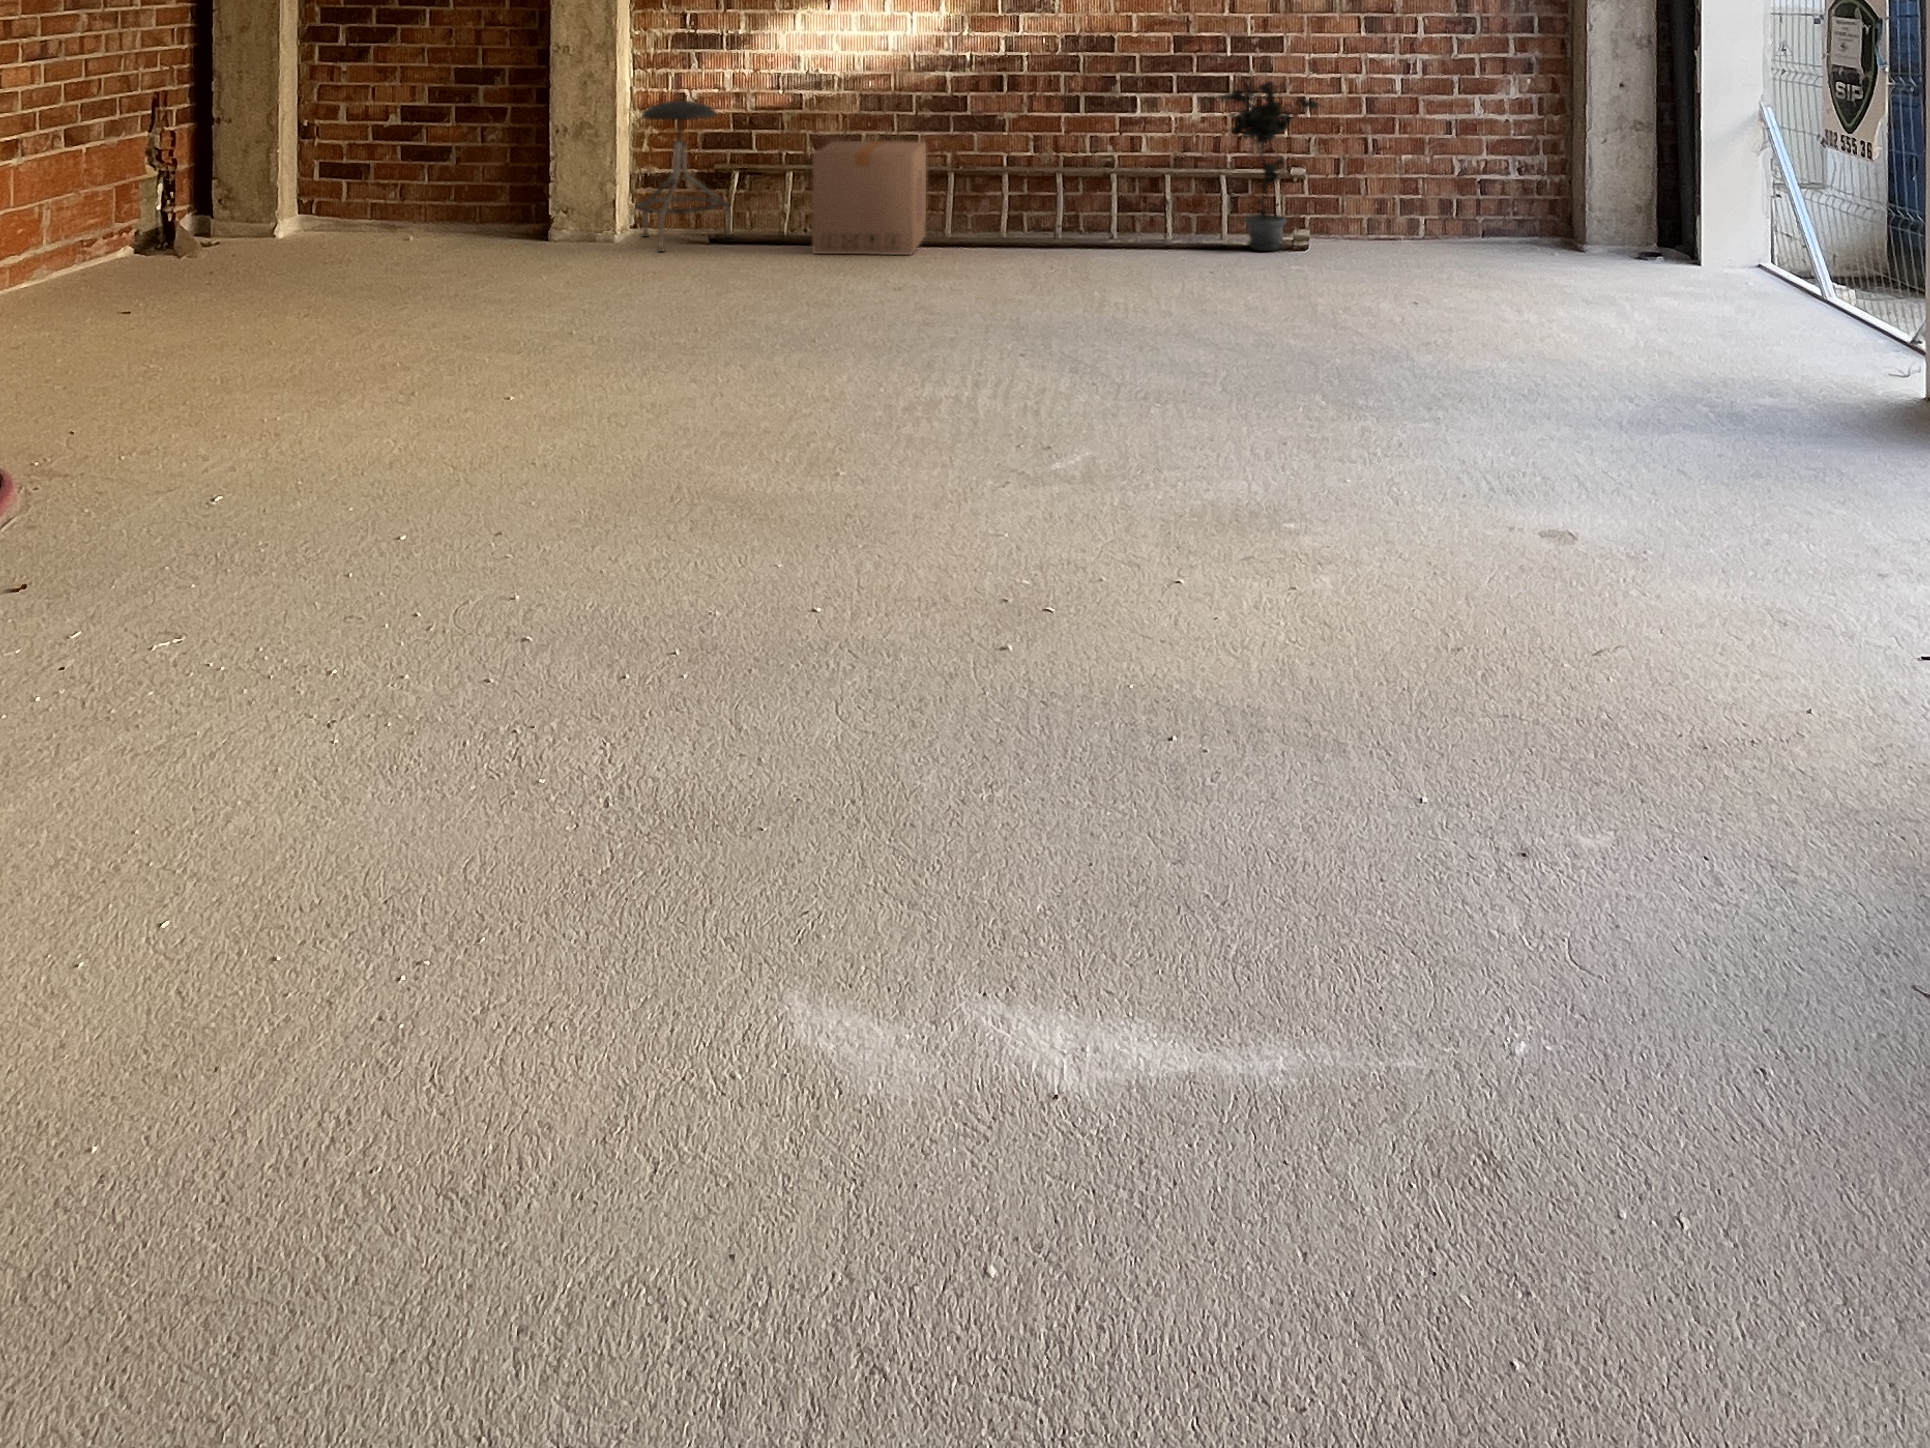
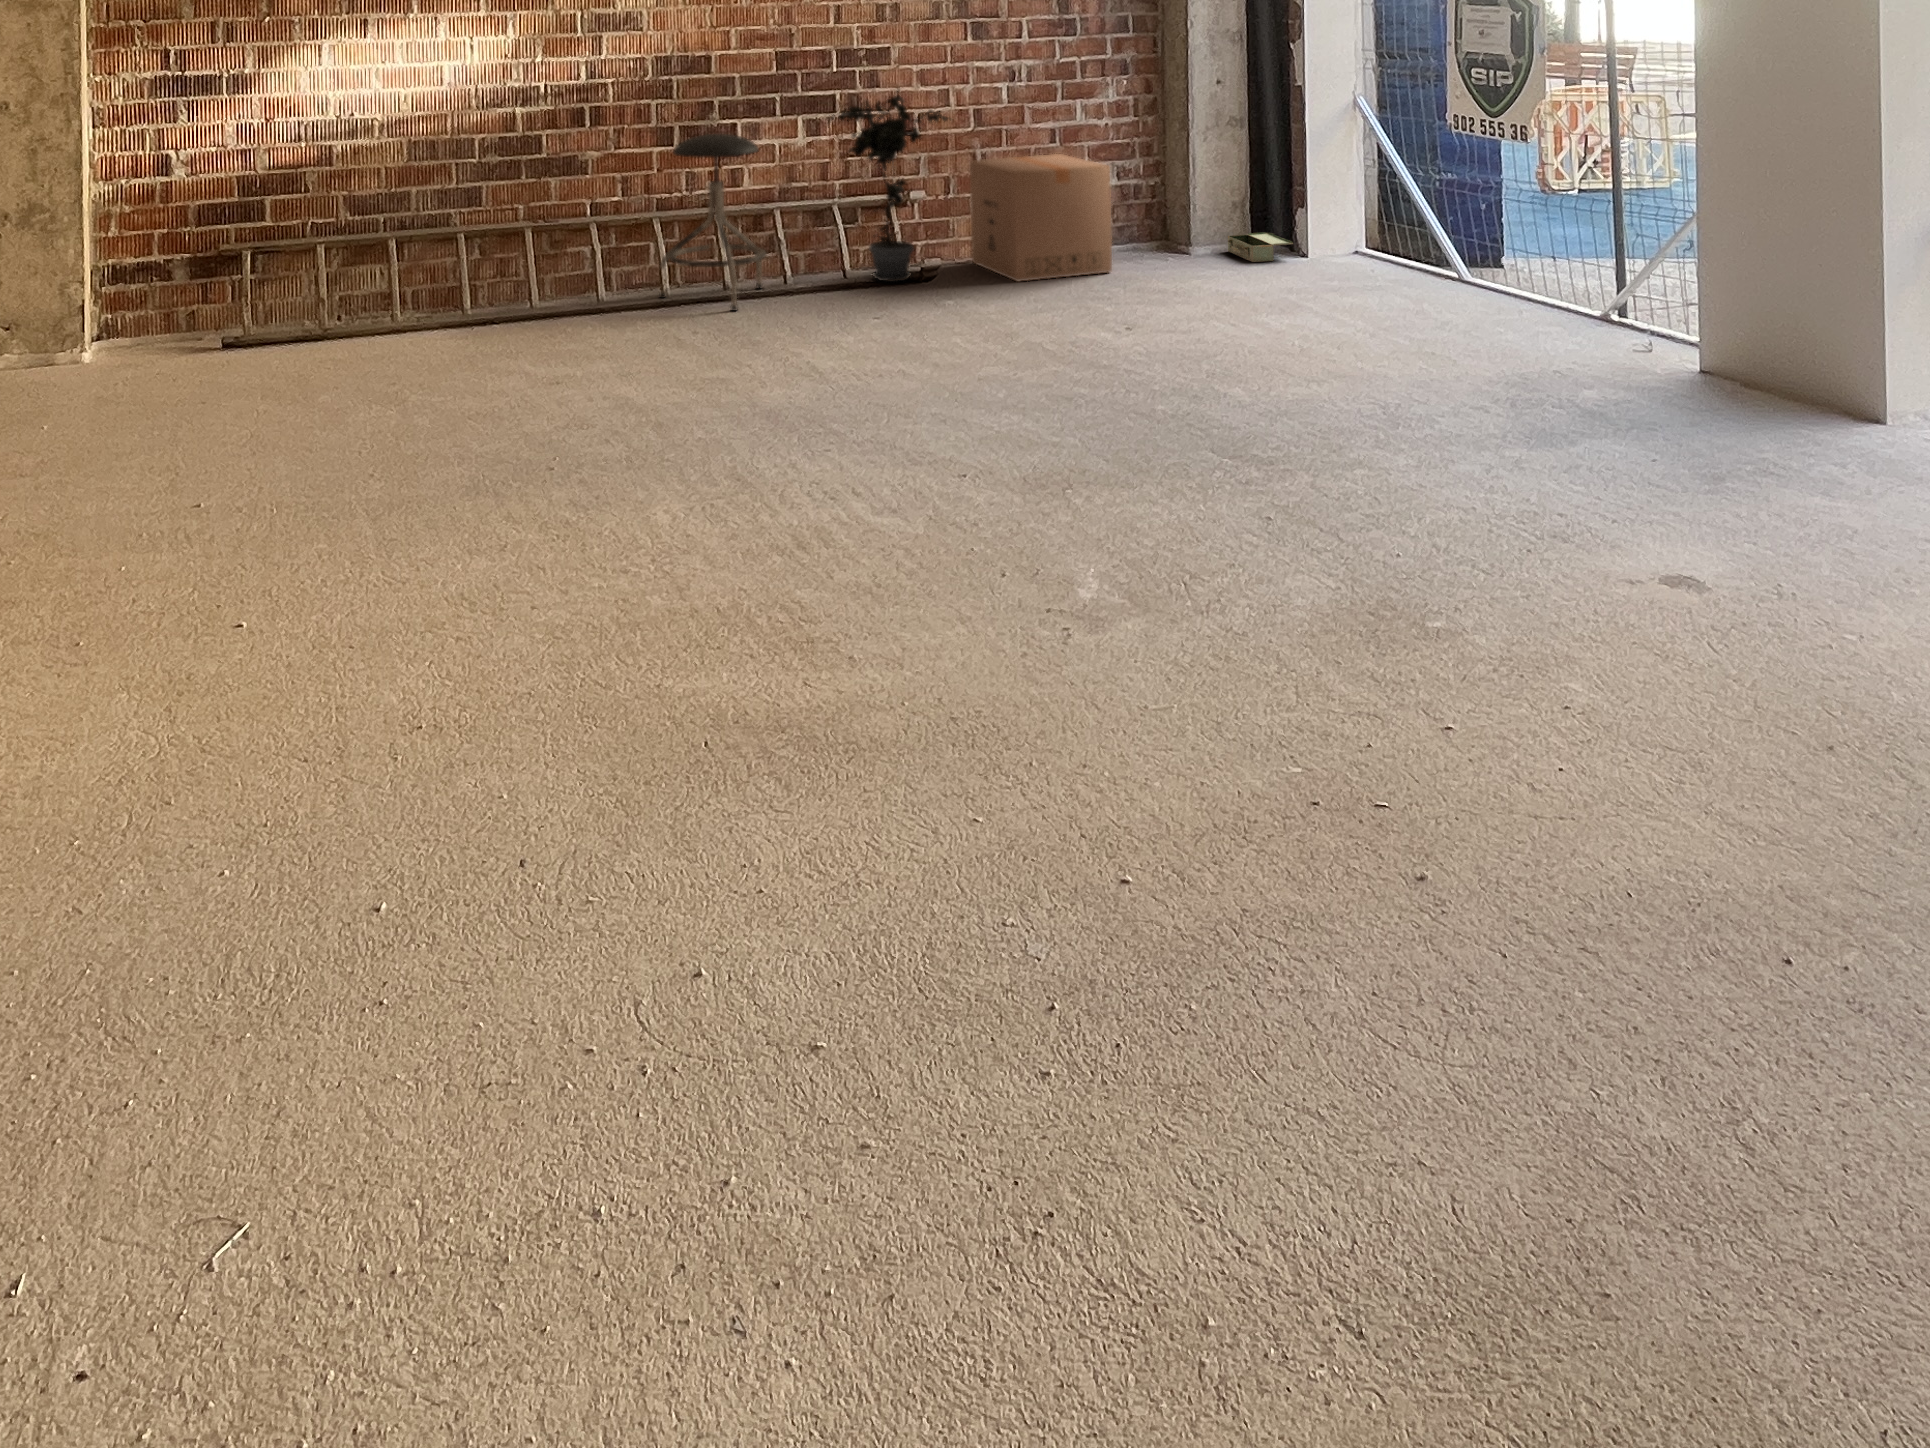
stool: present [636,101,731,252] -> present [660,134,767,311]
cardboard box: present [812,141,926,255] -> present [970,154,1112,282]
toolbox: none [1621,242,1678,270] -> present [1228,232,1293,262]

